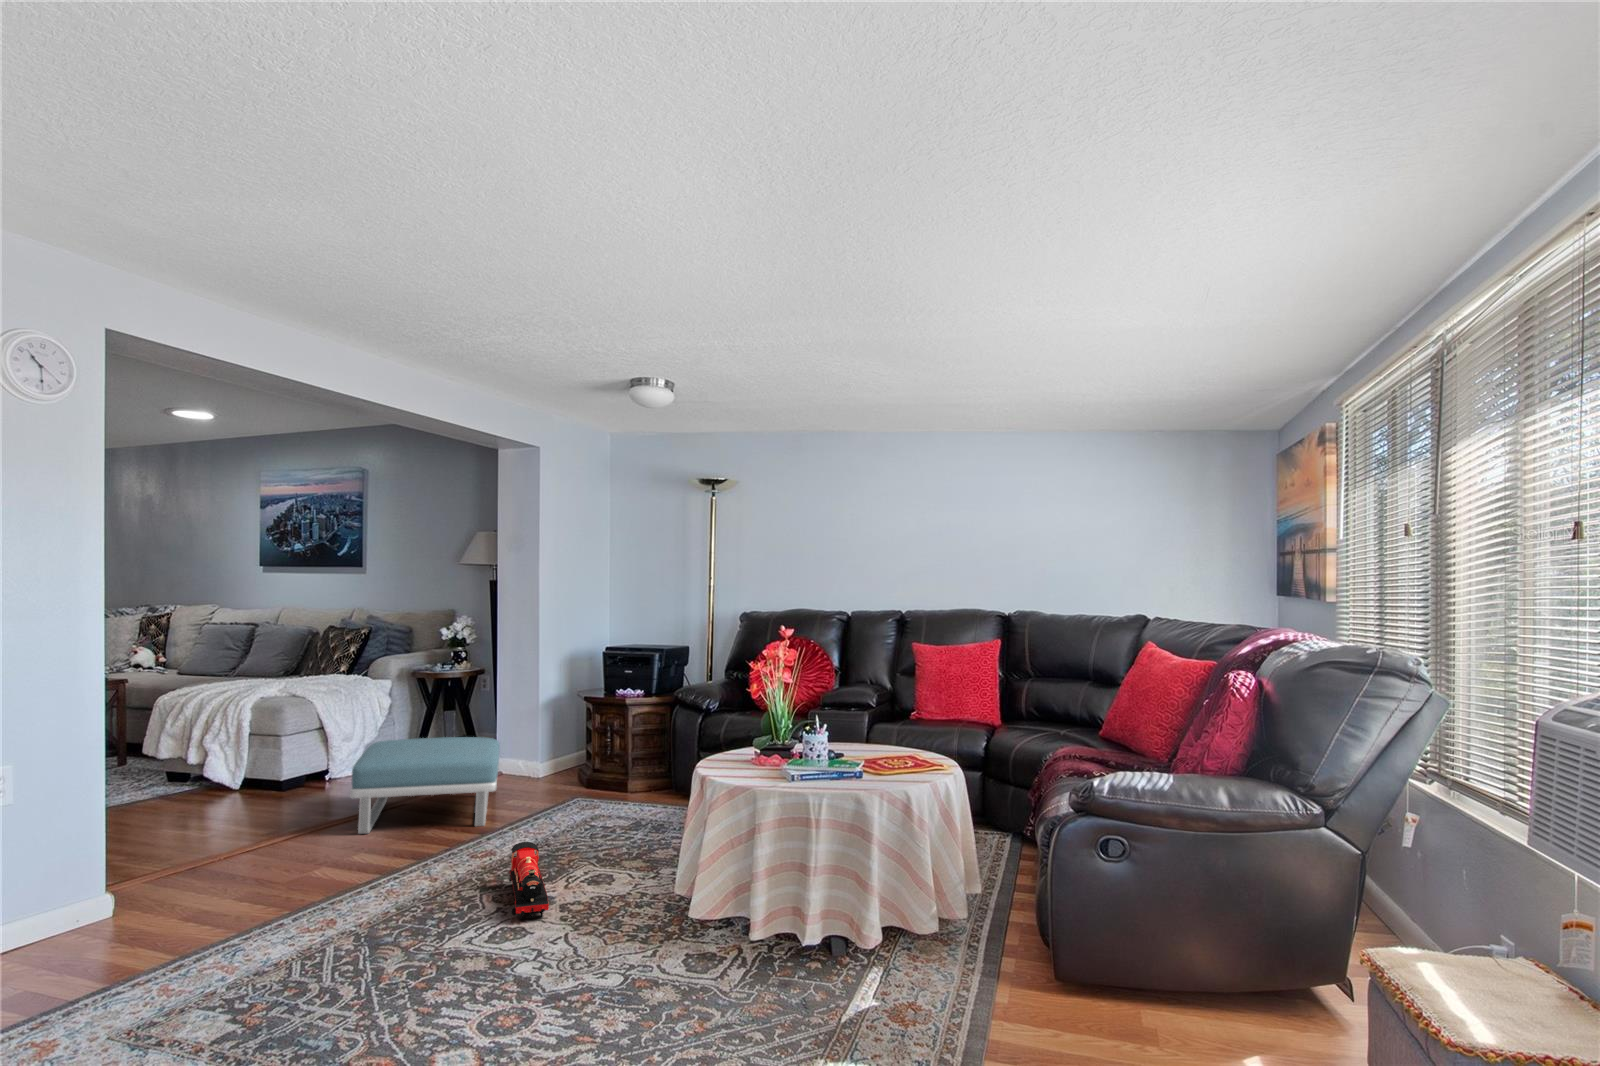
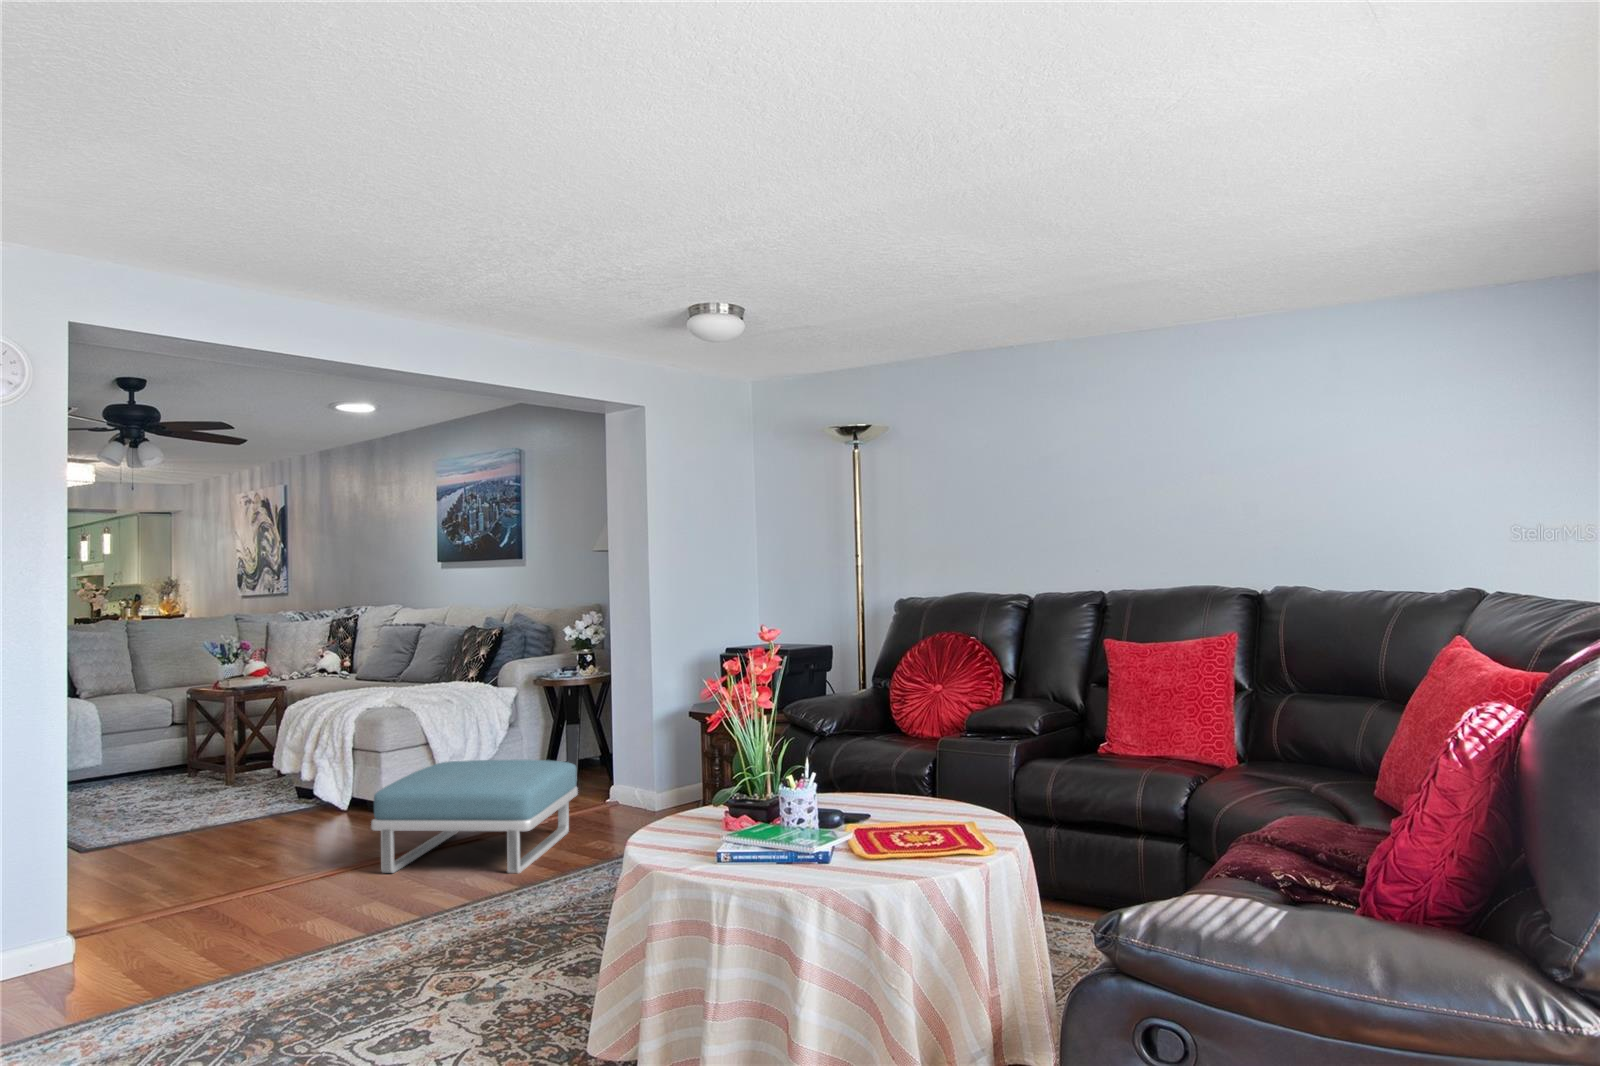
toy train: present [509,842,549,920] -> none [386,907,480,1019]

